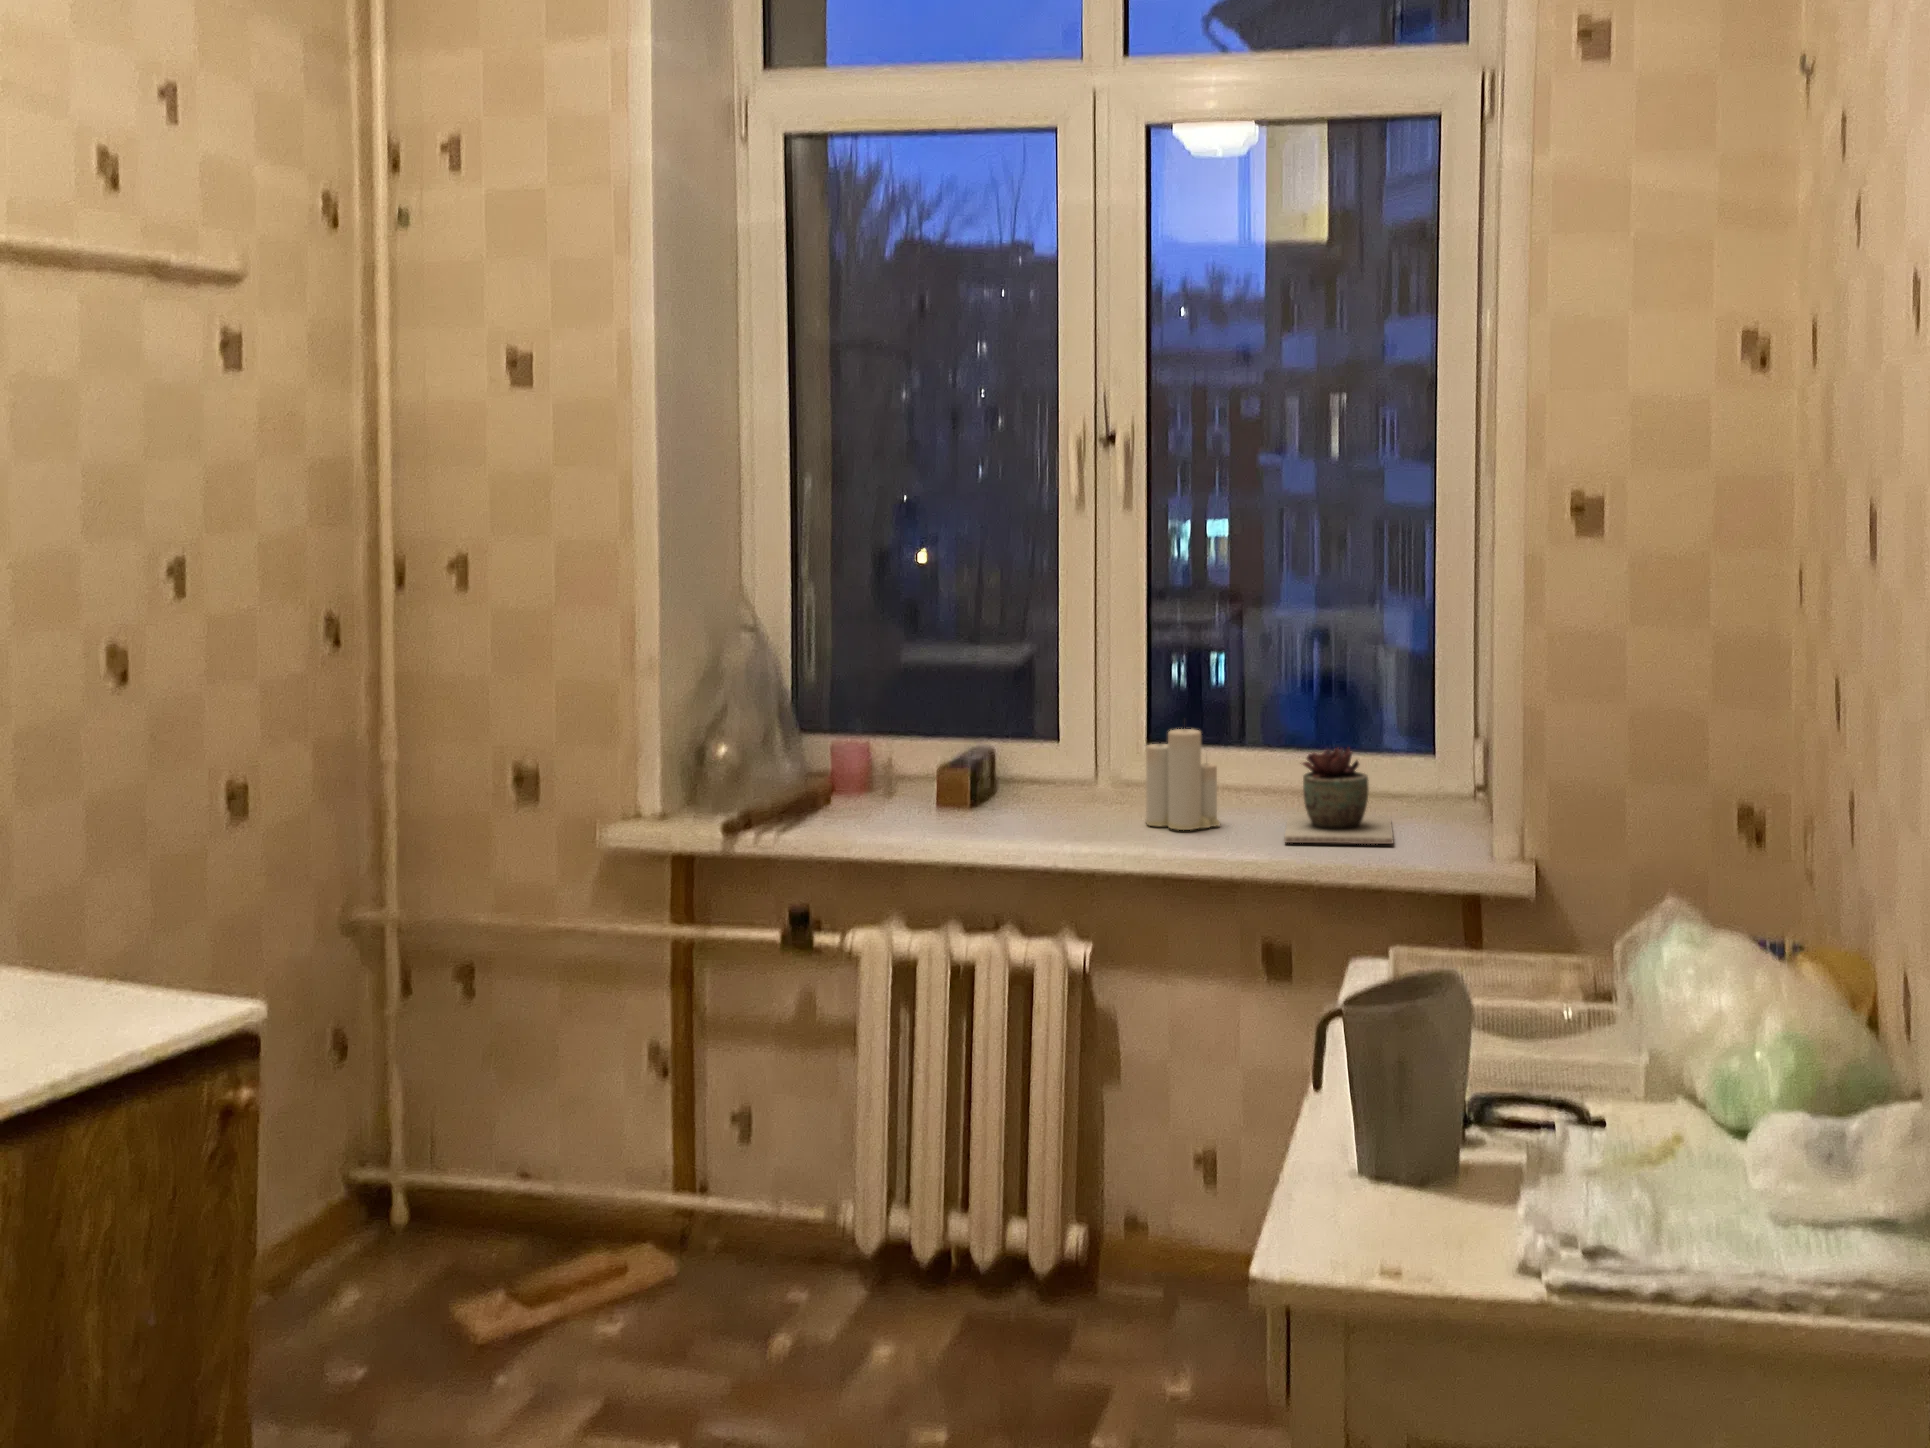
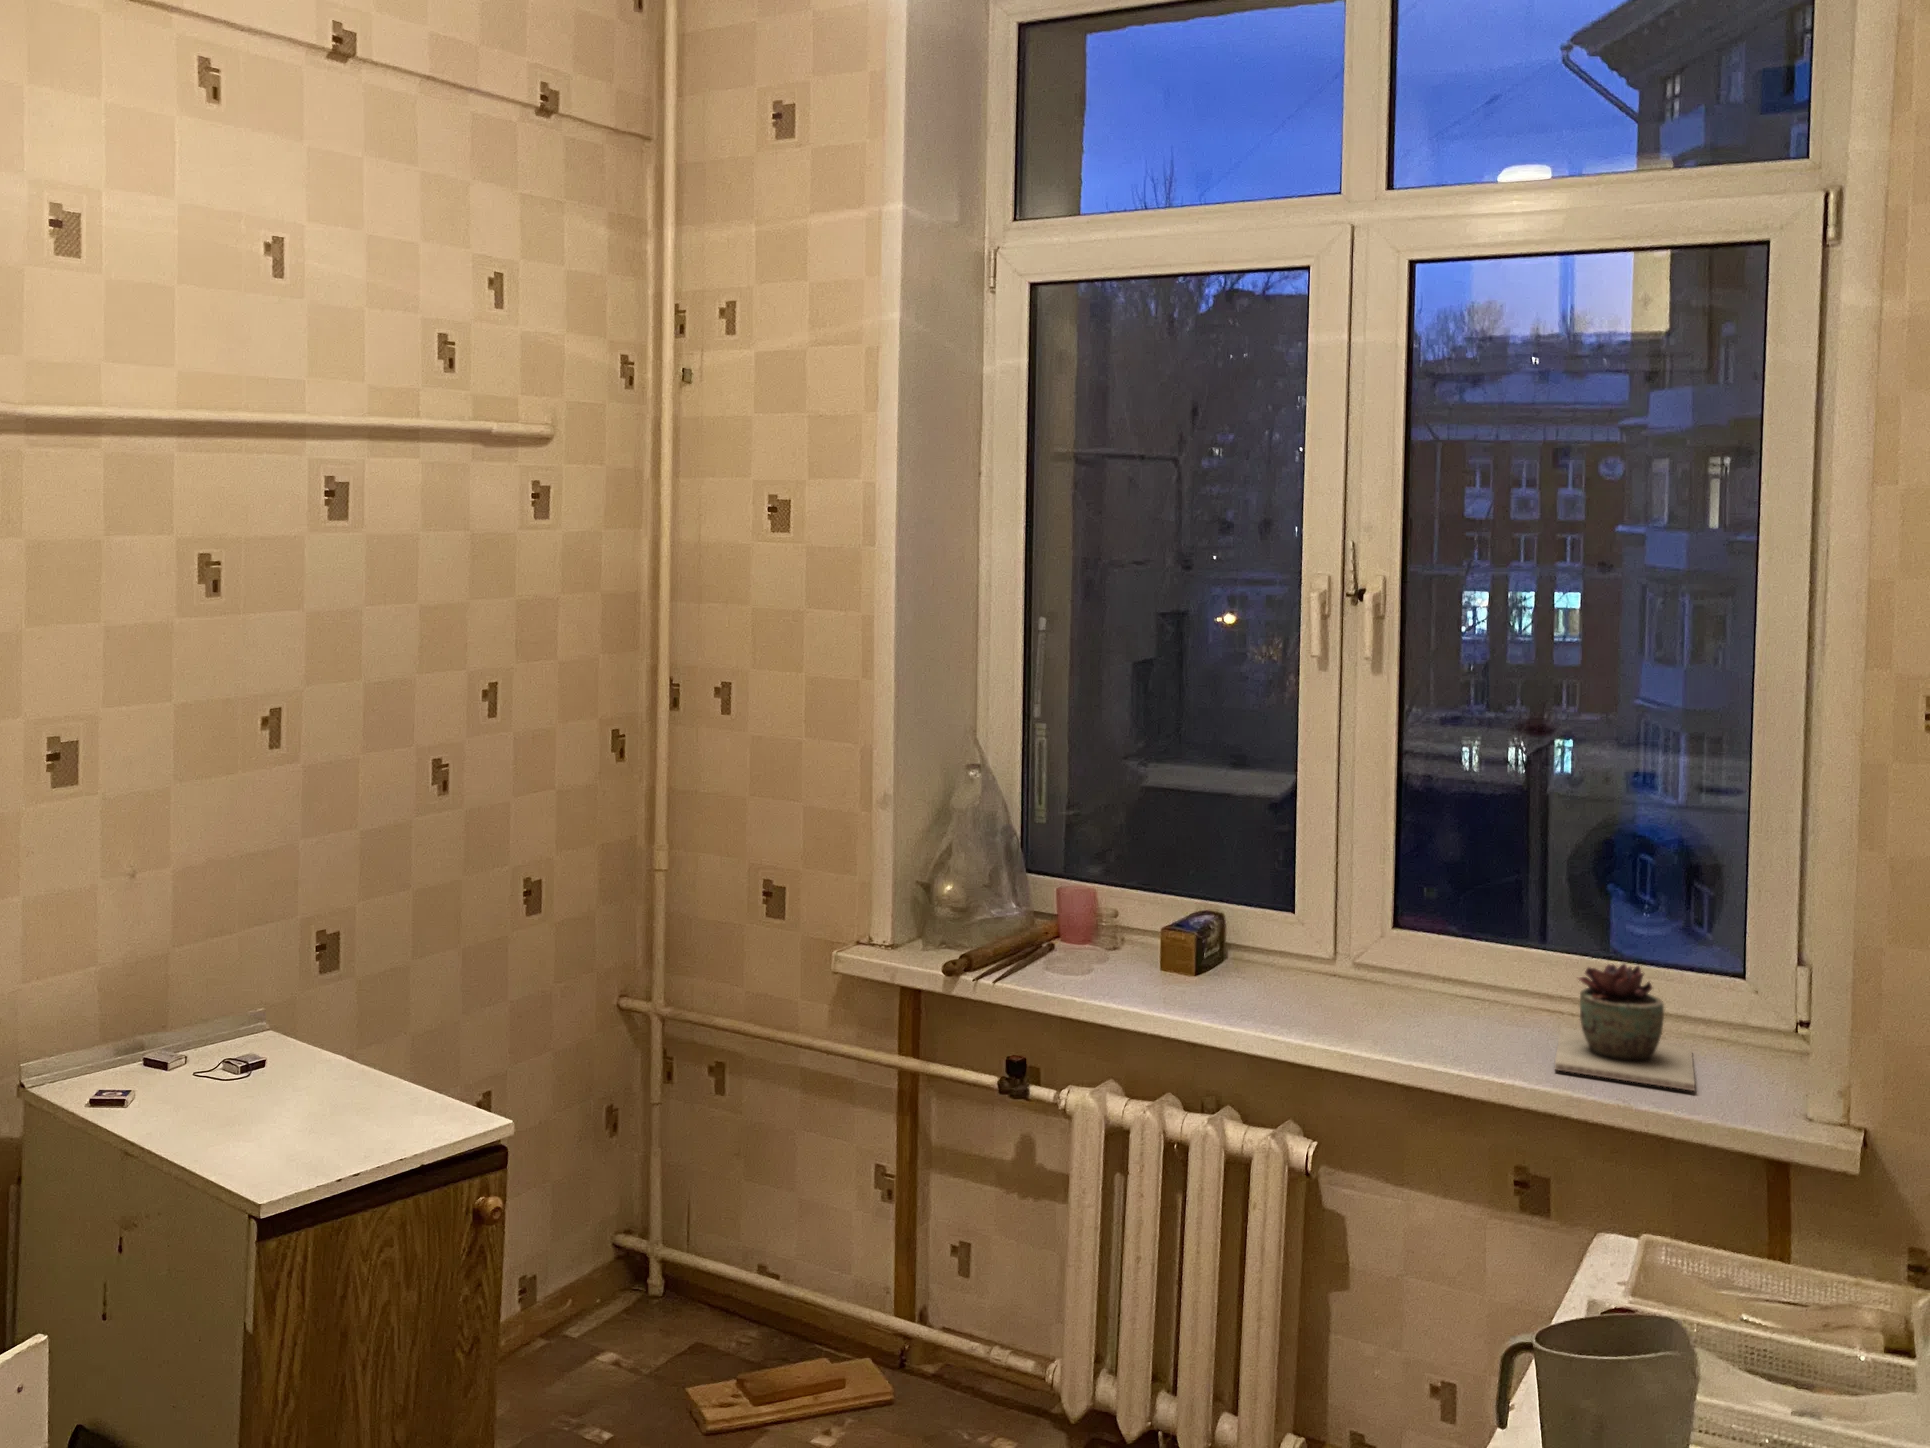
candle: present [1146,729,1220,830] -> none [1388,912,1477,1035]

